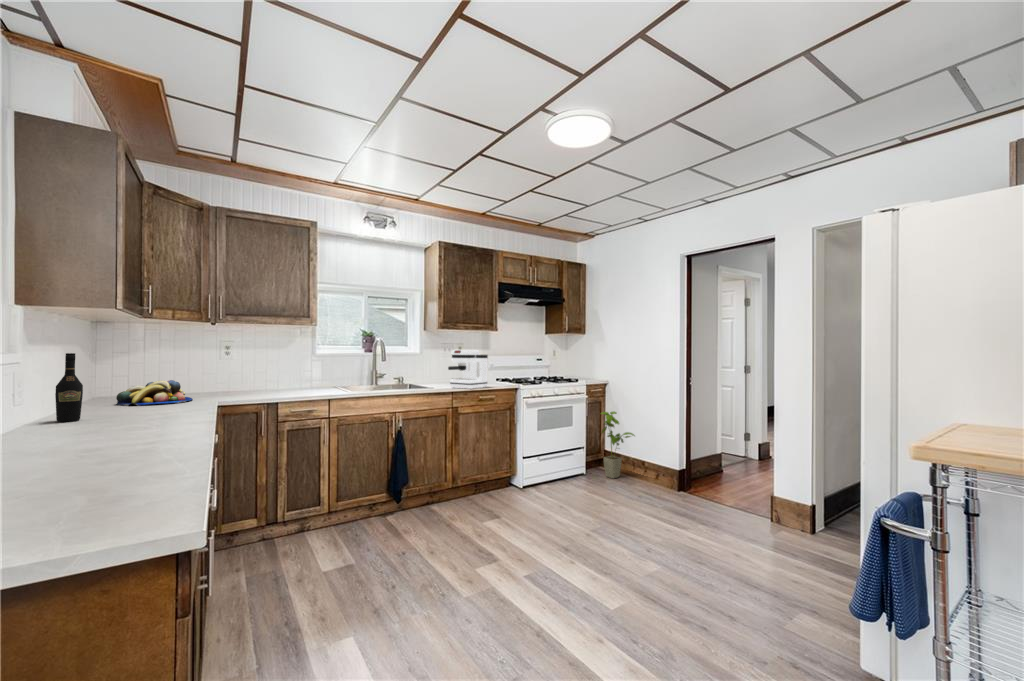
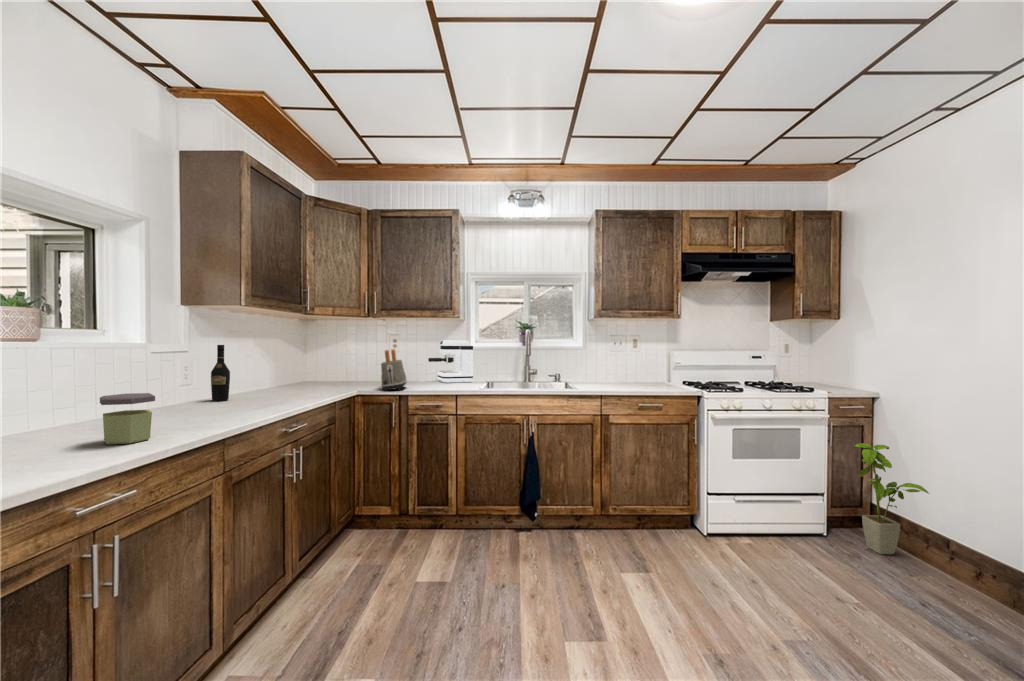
coffee maker: present [448,350,488,389] -> present [428,341,473,383]
toaster: none [242,357,274,399] -> present [381,349,407,390]
fruit bowl: present [116,380,192,406] -> none [289,369,346,390]
jar: none [92,404,155,458] -> present [100,393,155,445]

